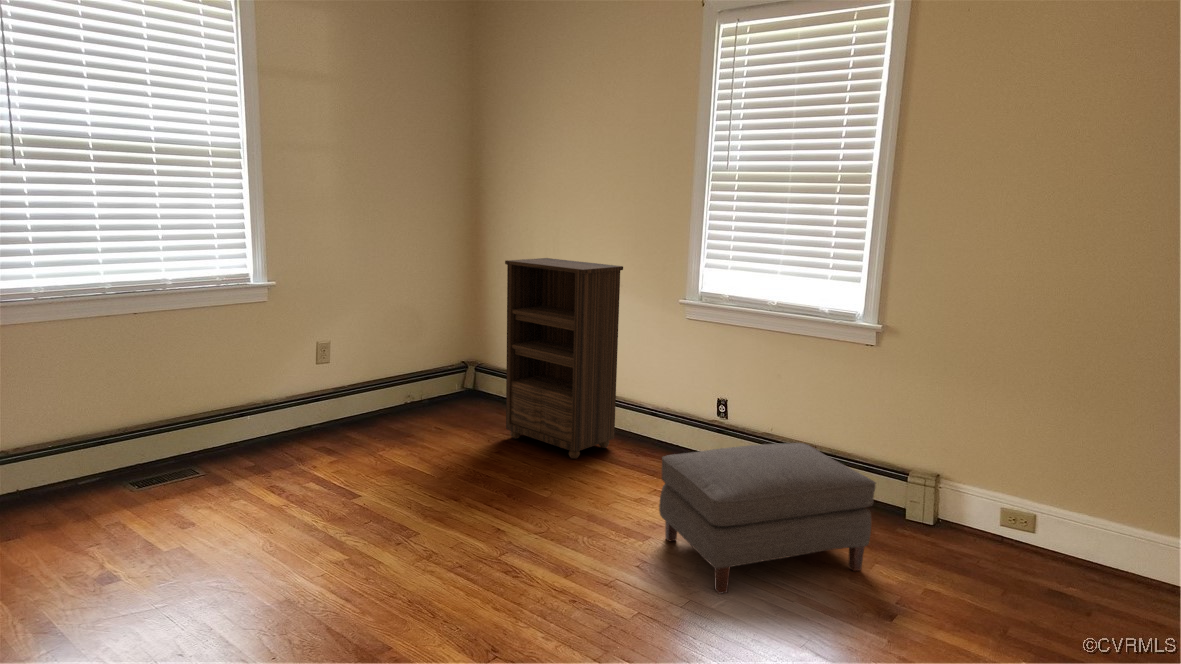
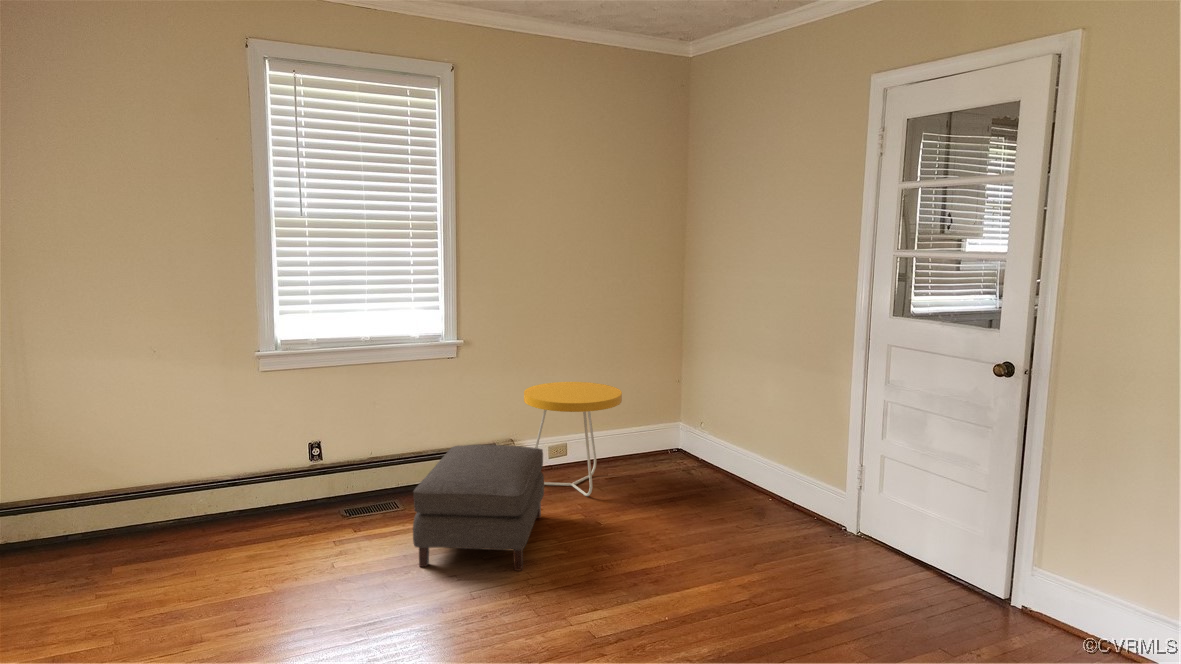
bookshelf: present [505,258,623,459] -> none [19,327,203,588]
side table: none [919,409,1091,587] -> present [524,382,622,496]

